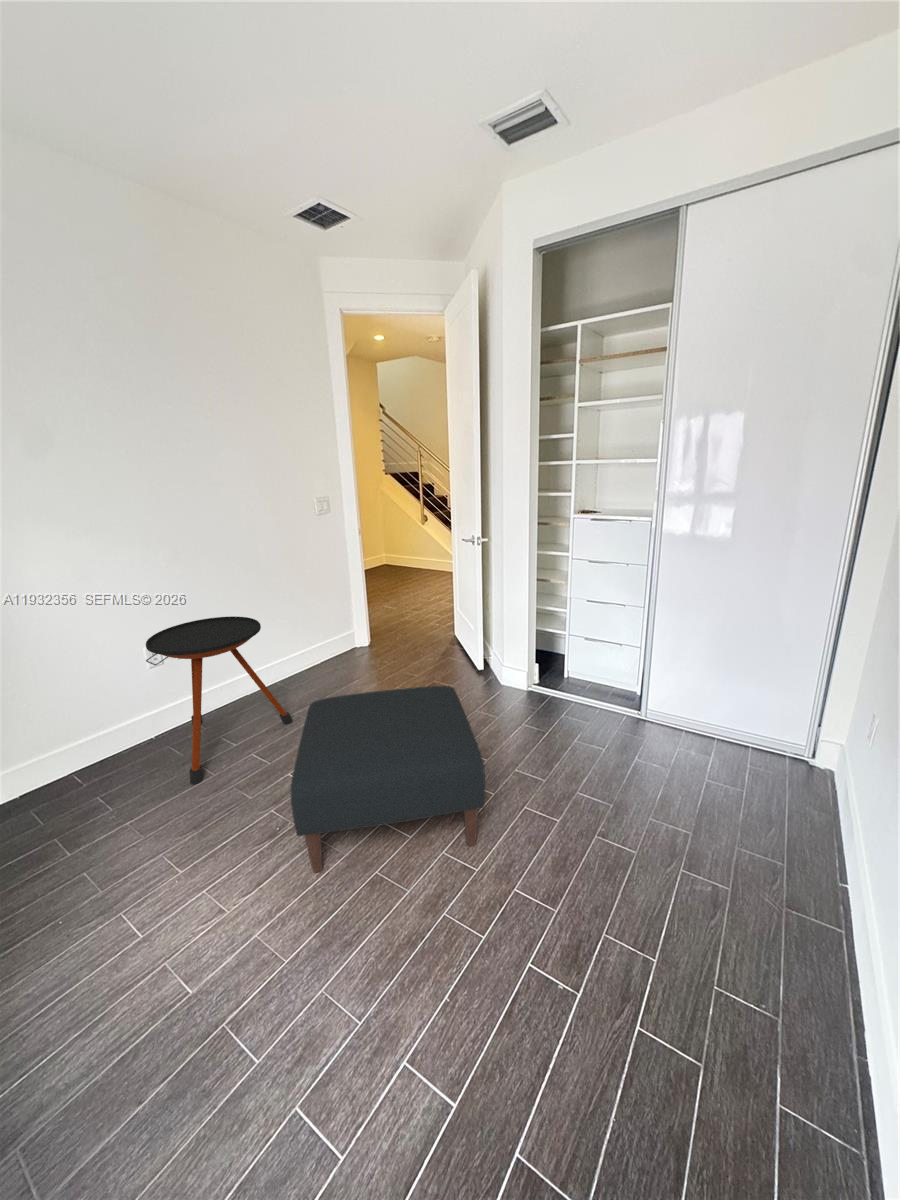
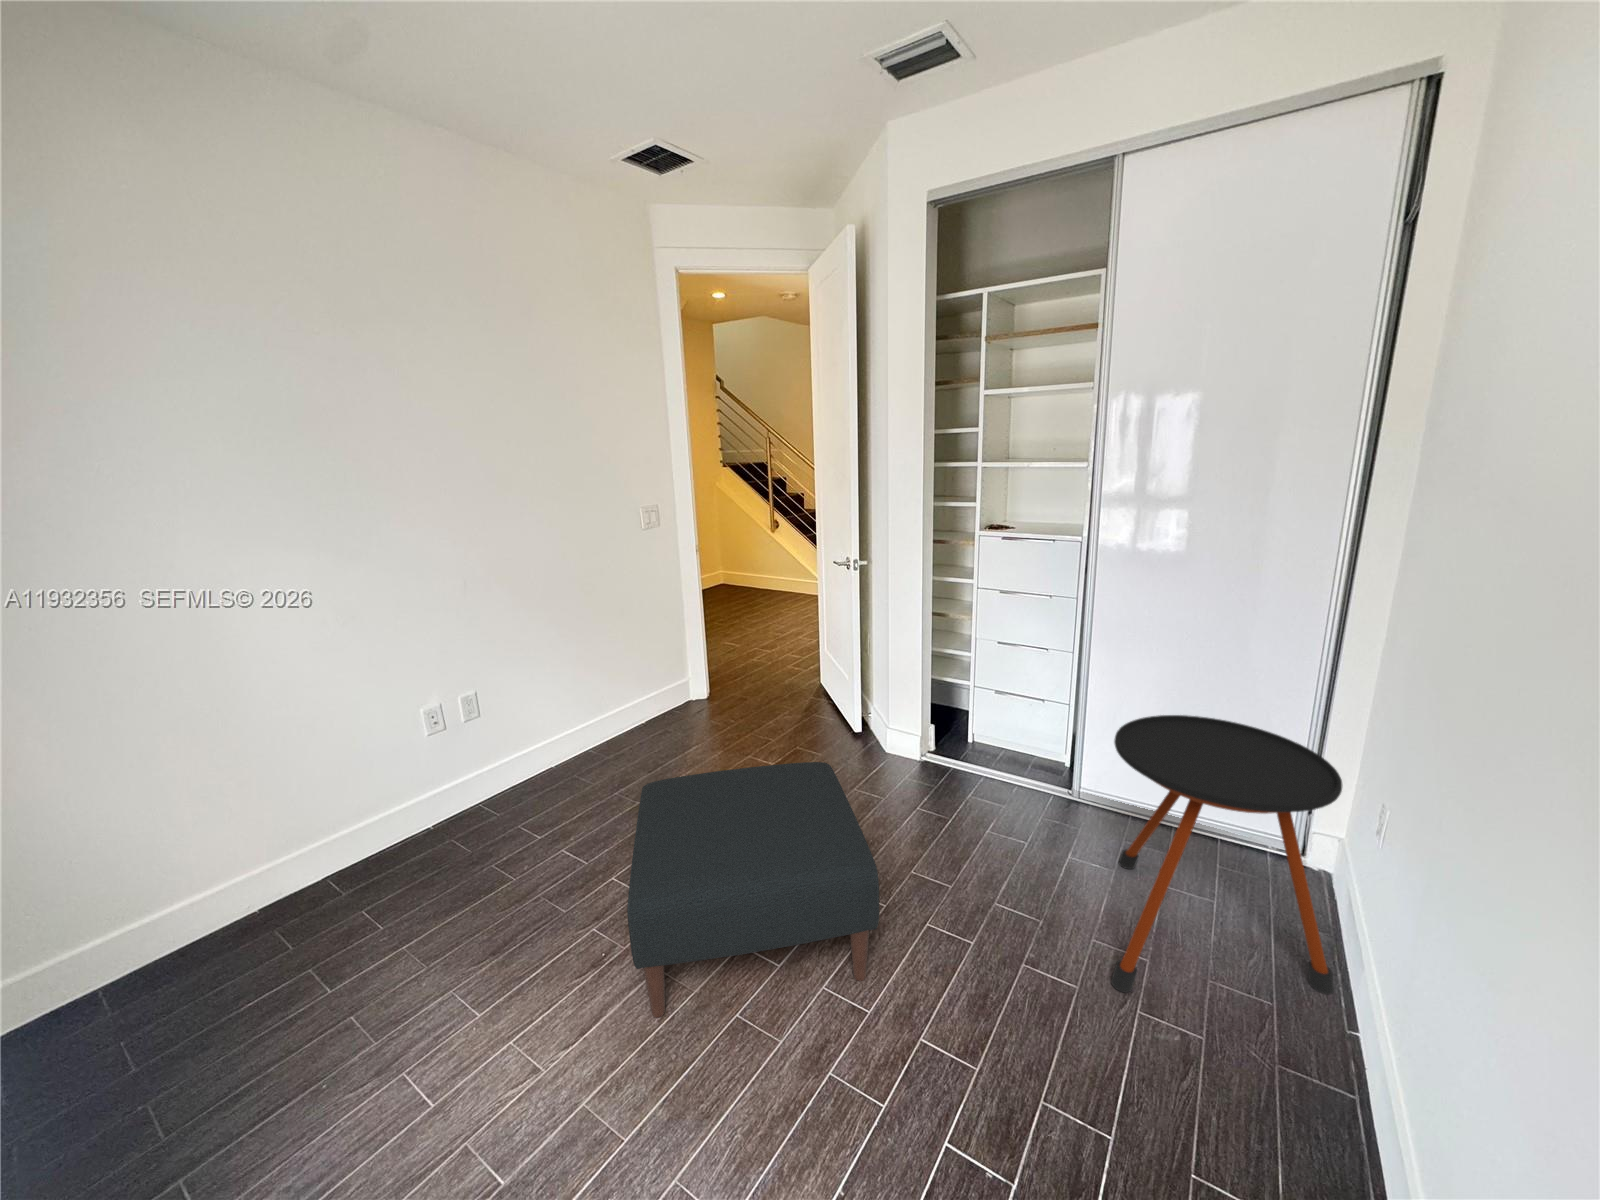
side table: present [146,616,293,784] -> present [1111,715,1342,995]

